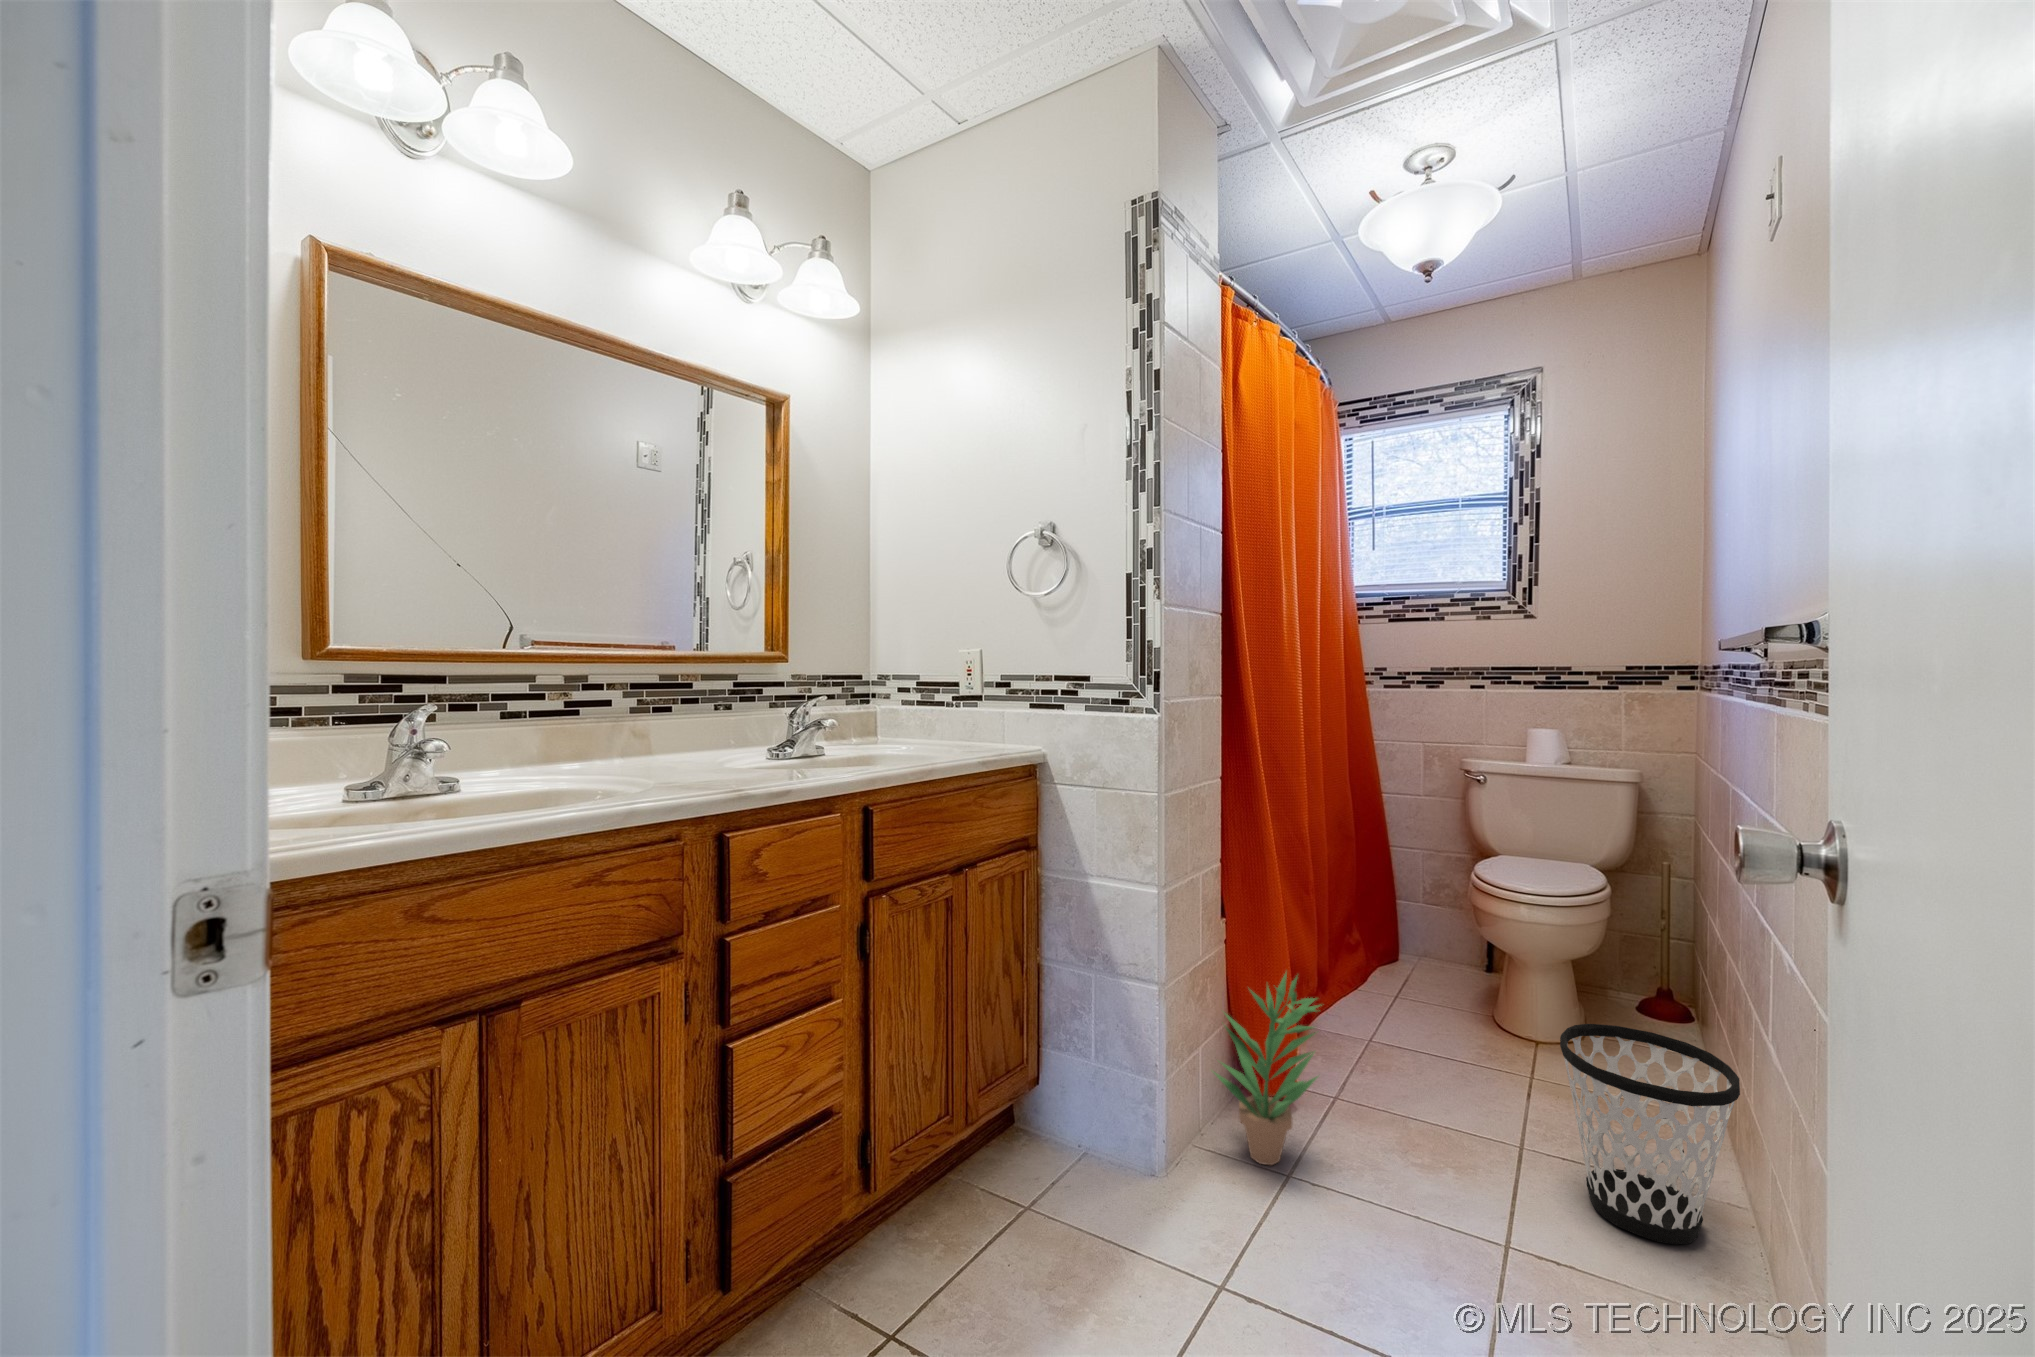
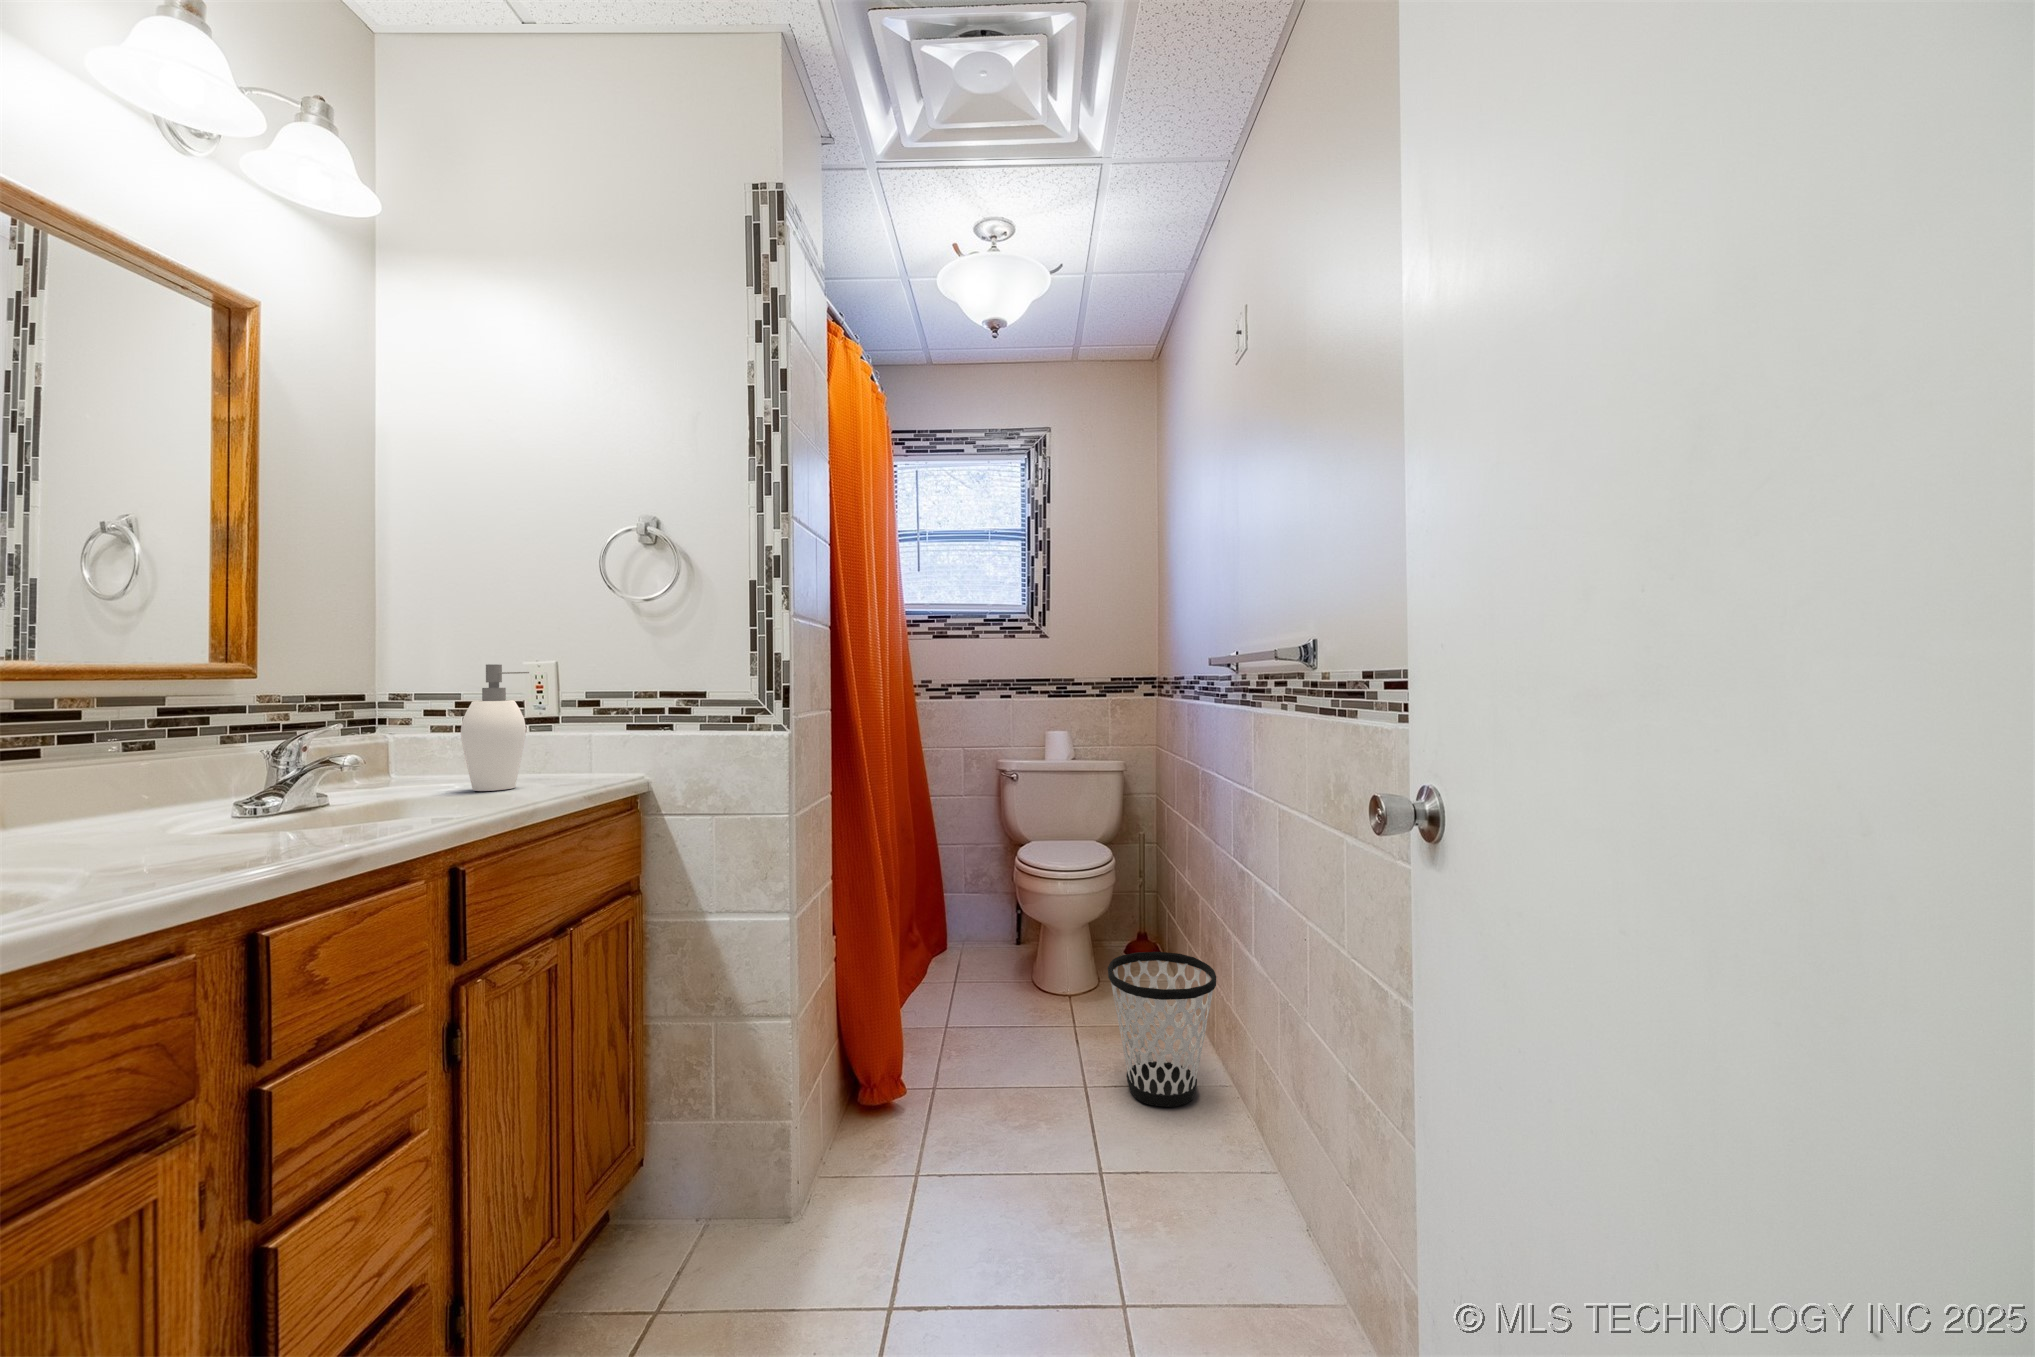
soap dispenser: none [908,652,953,752] -> present [461,664,529,791]
potted plant: present [1214,973,1320,1165] -> none [839,964,942,1158]

